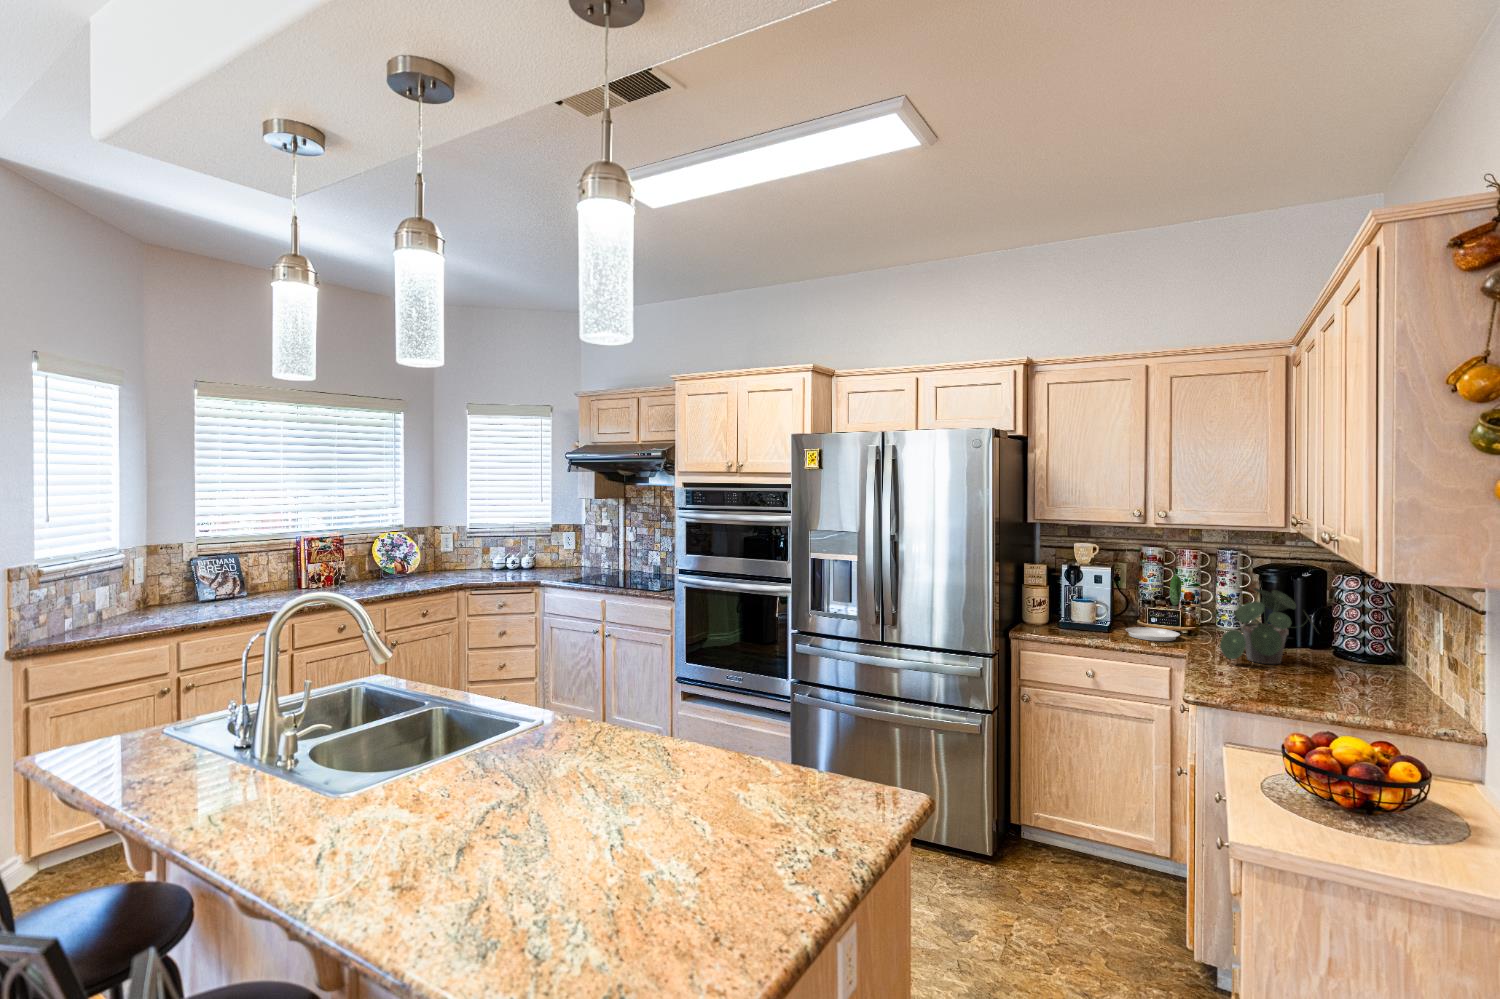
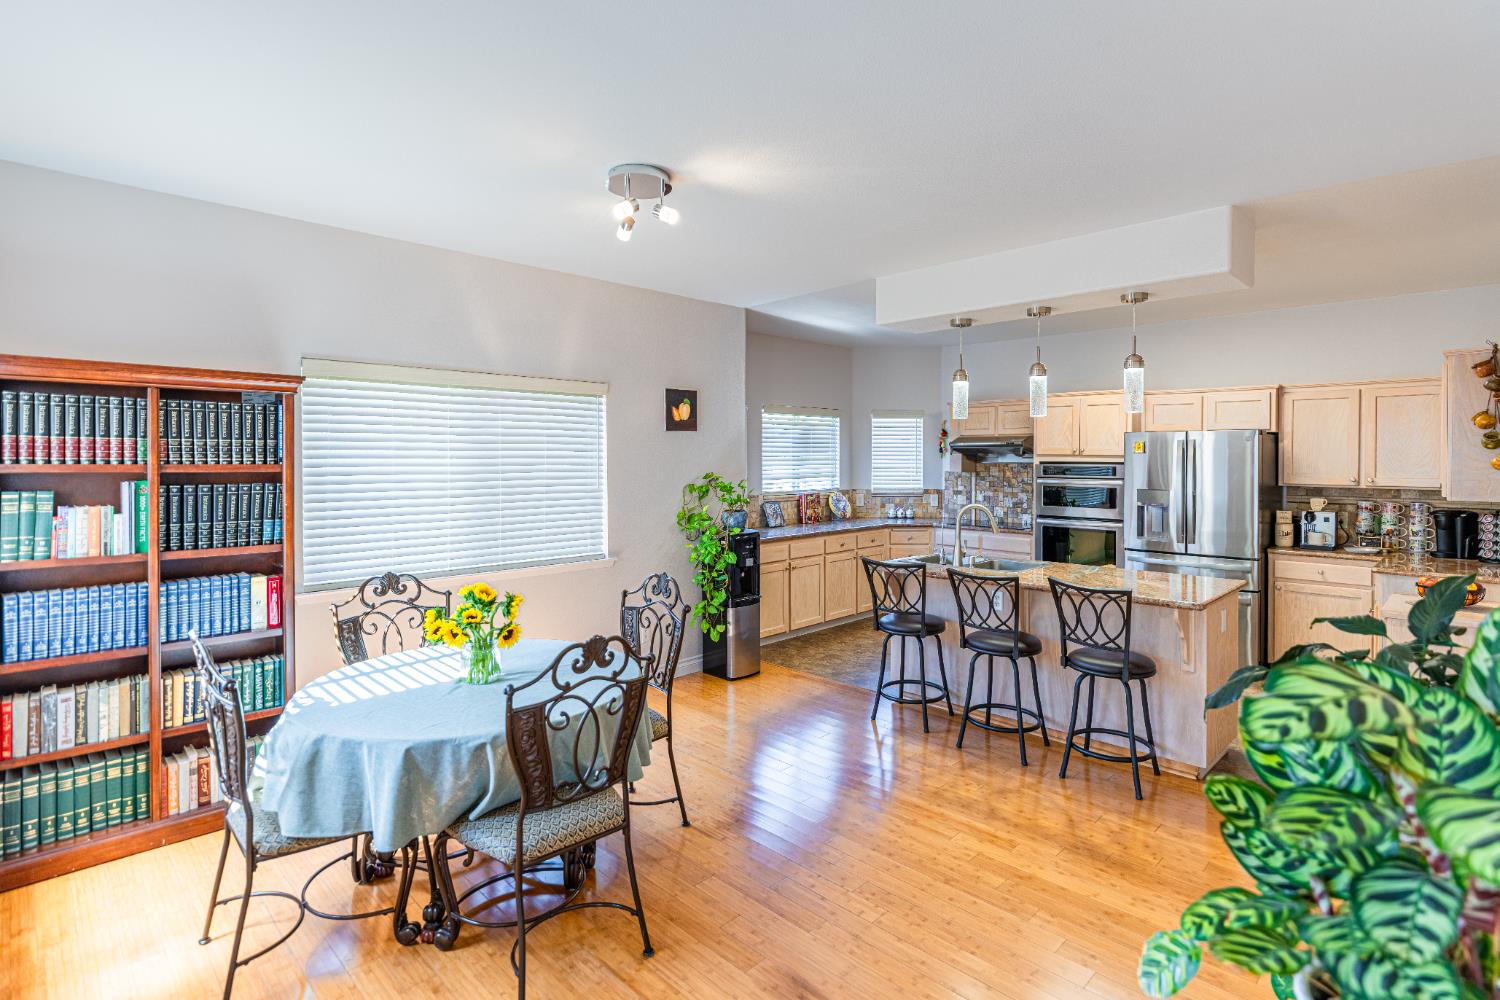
potted plant: present [1205,588,1315,664] -> none [1389,521,1463,562]

